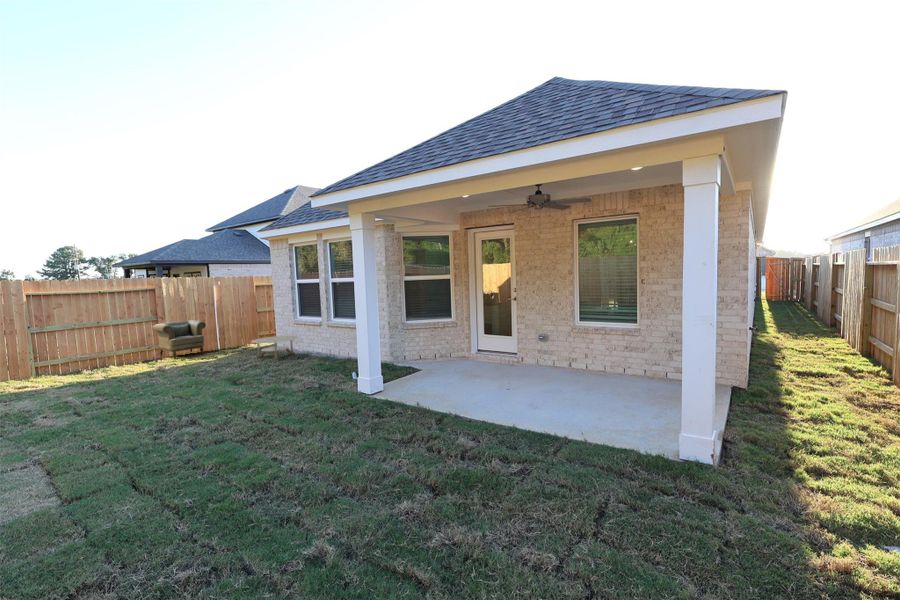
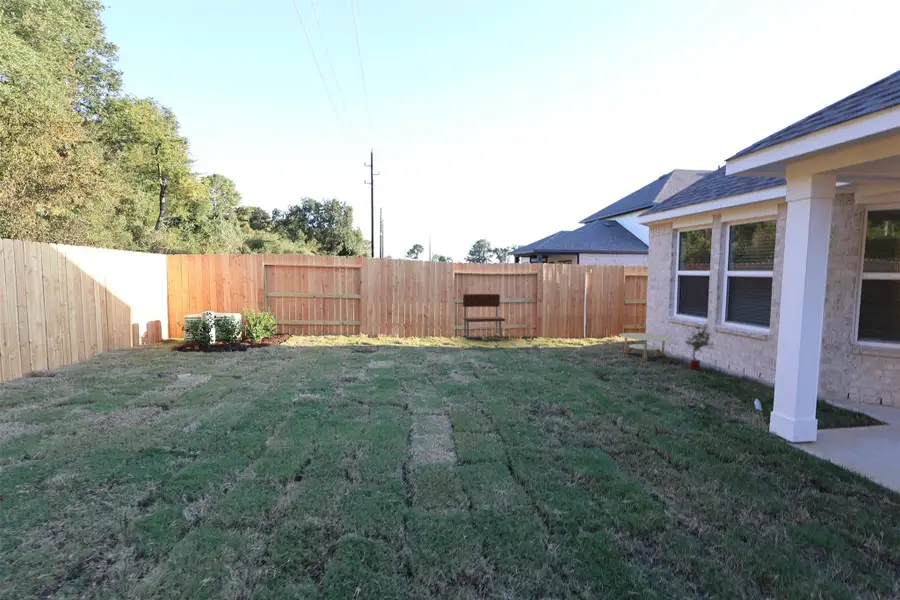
bench: none [46,316,117,375] -> present [463,294,505,338]
armchair: present [152,320,206,359] -> none [532,305,576,340]
potted tree: none [307,323,329,360] -> present [686,325,713,369]

